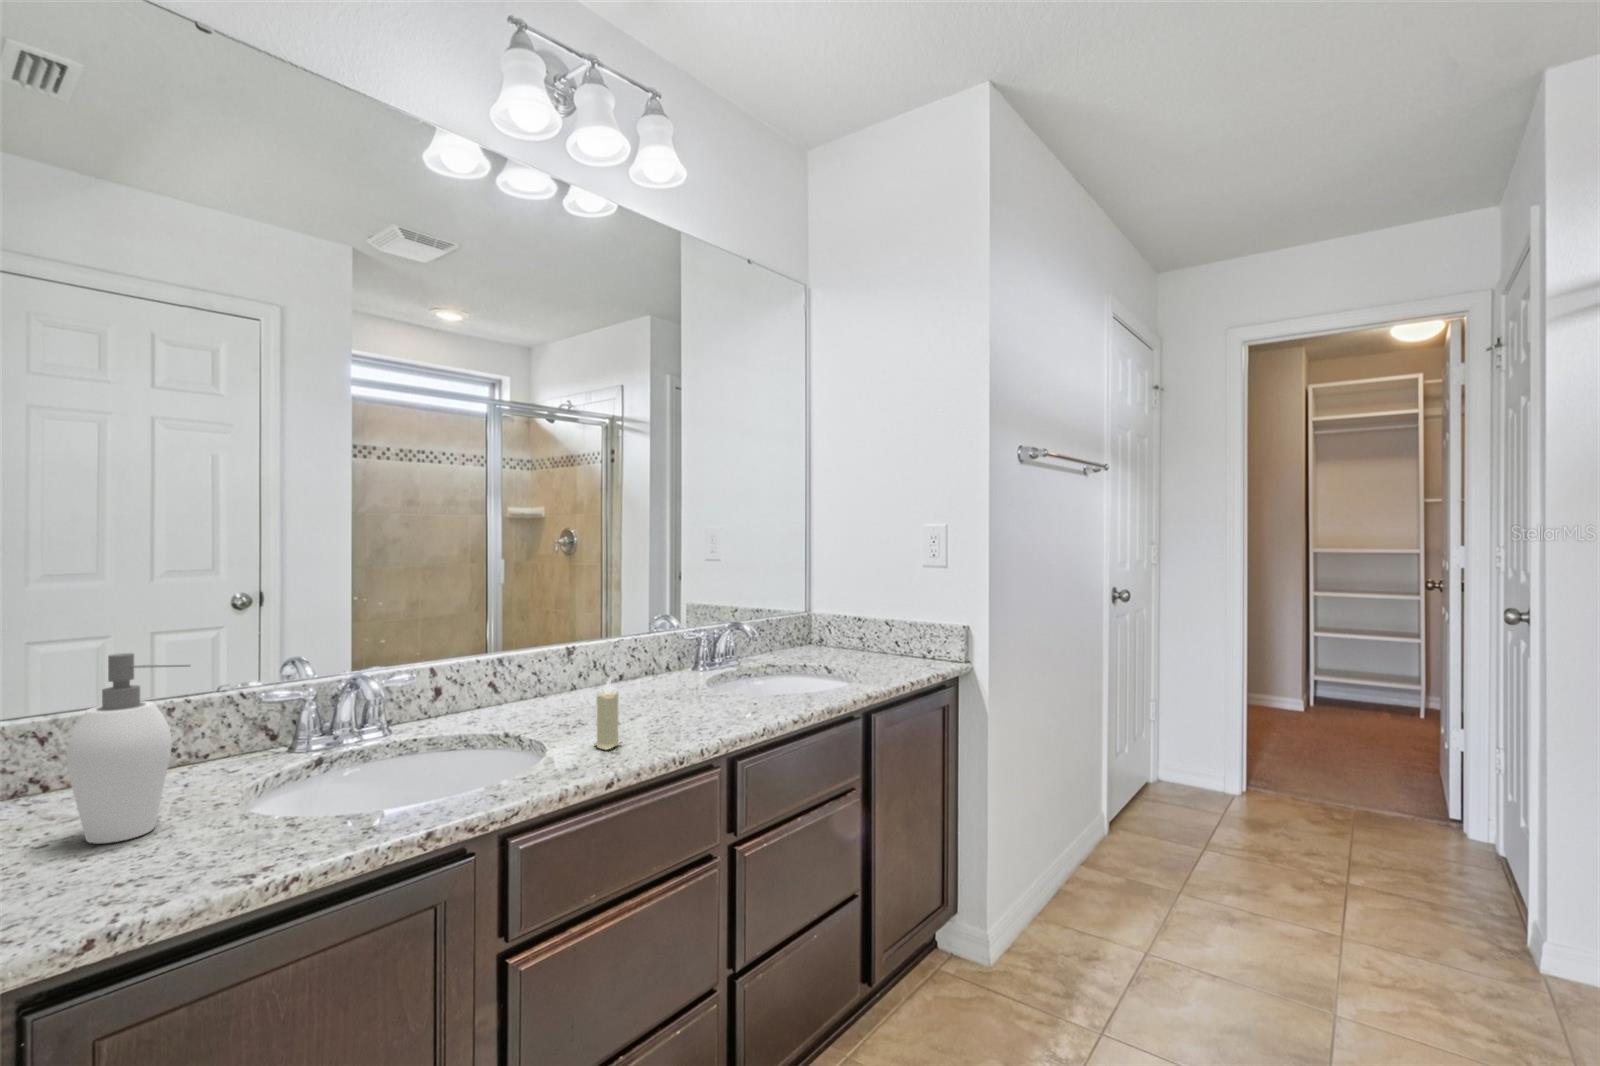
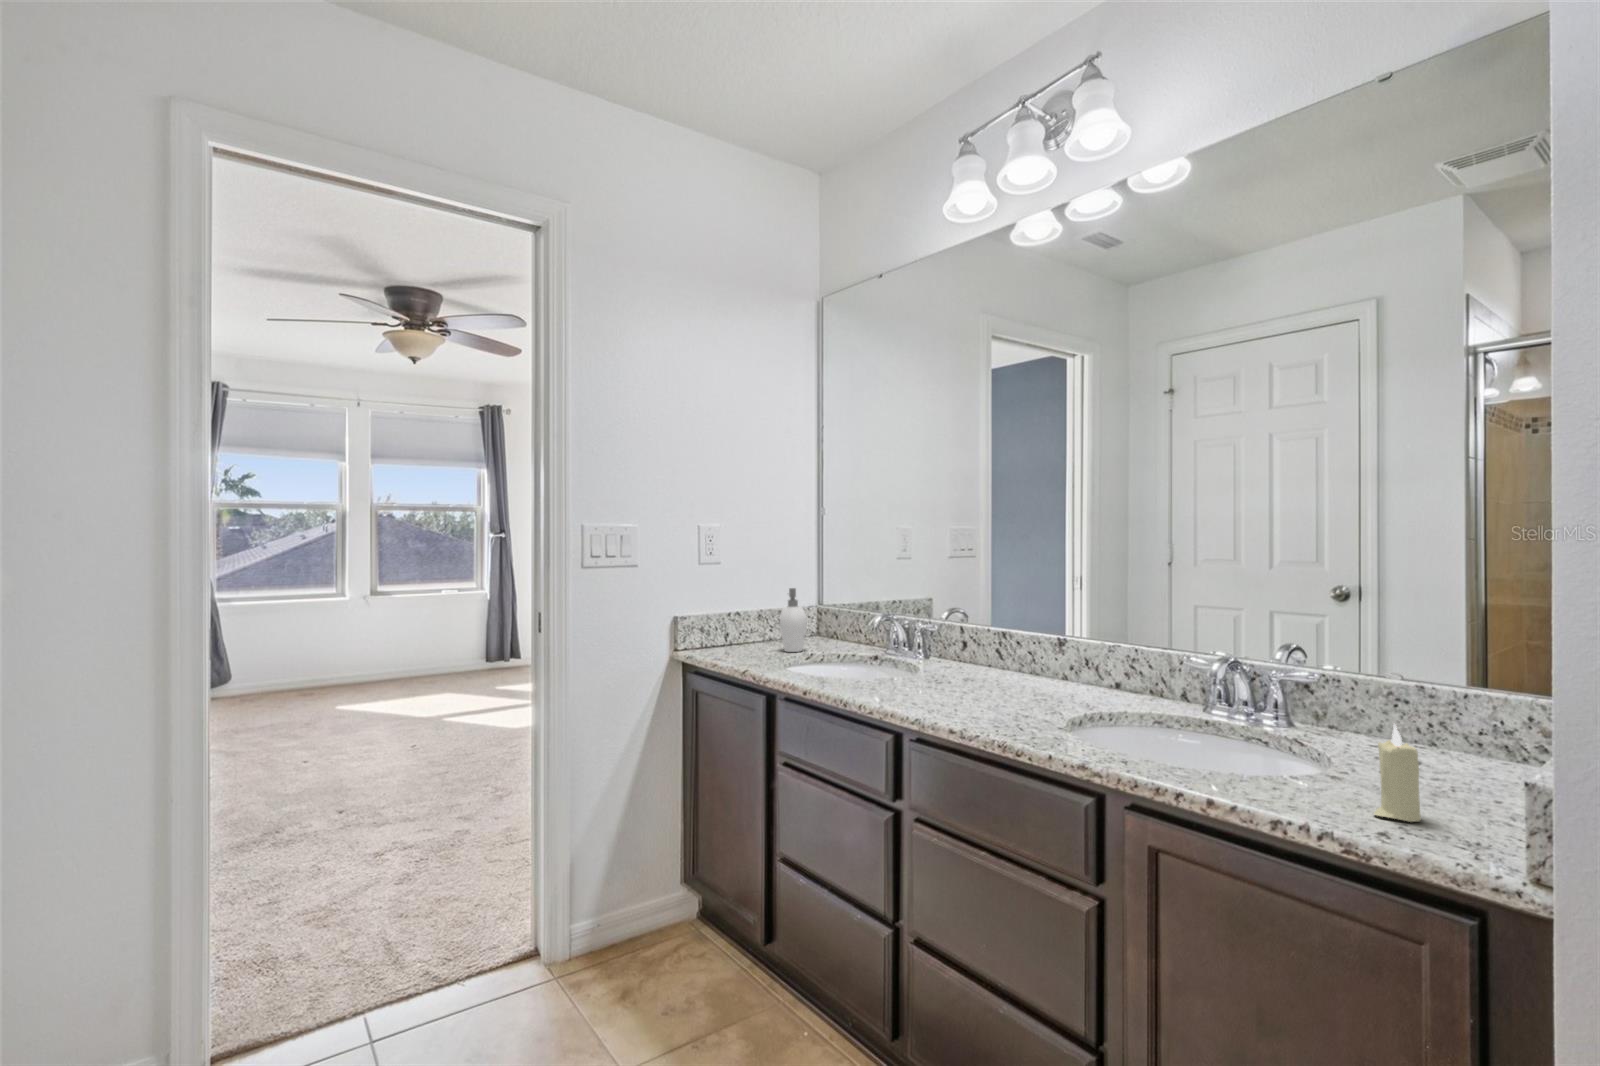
candle: present [595,678,619,749] -> present [1374,724,1421,822]

